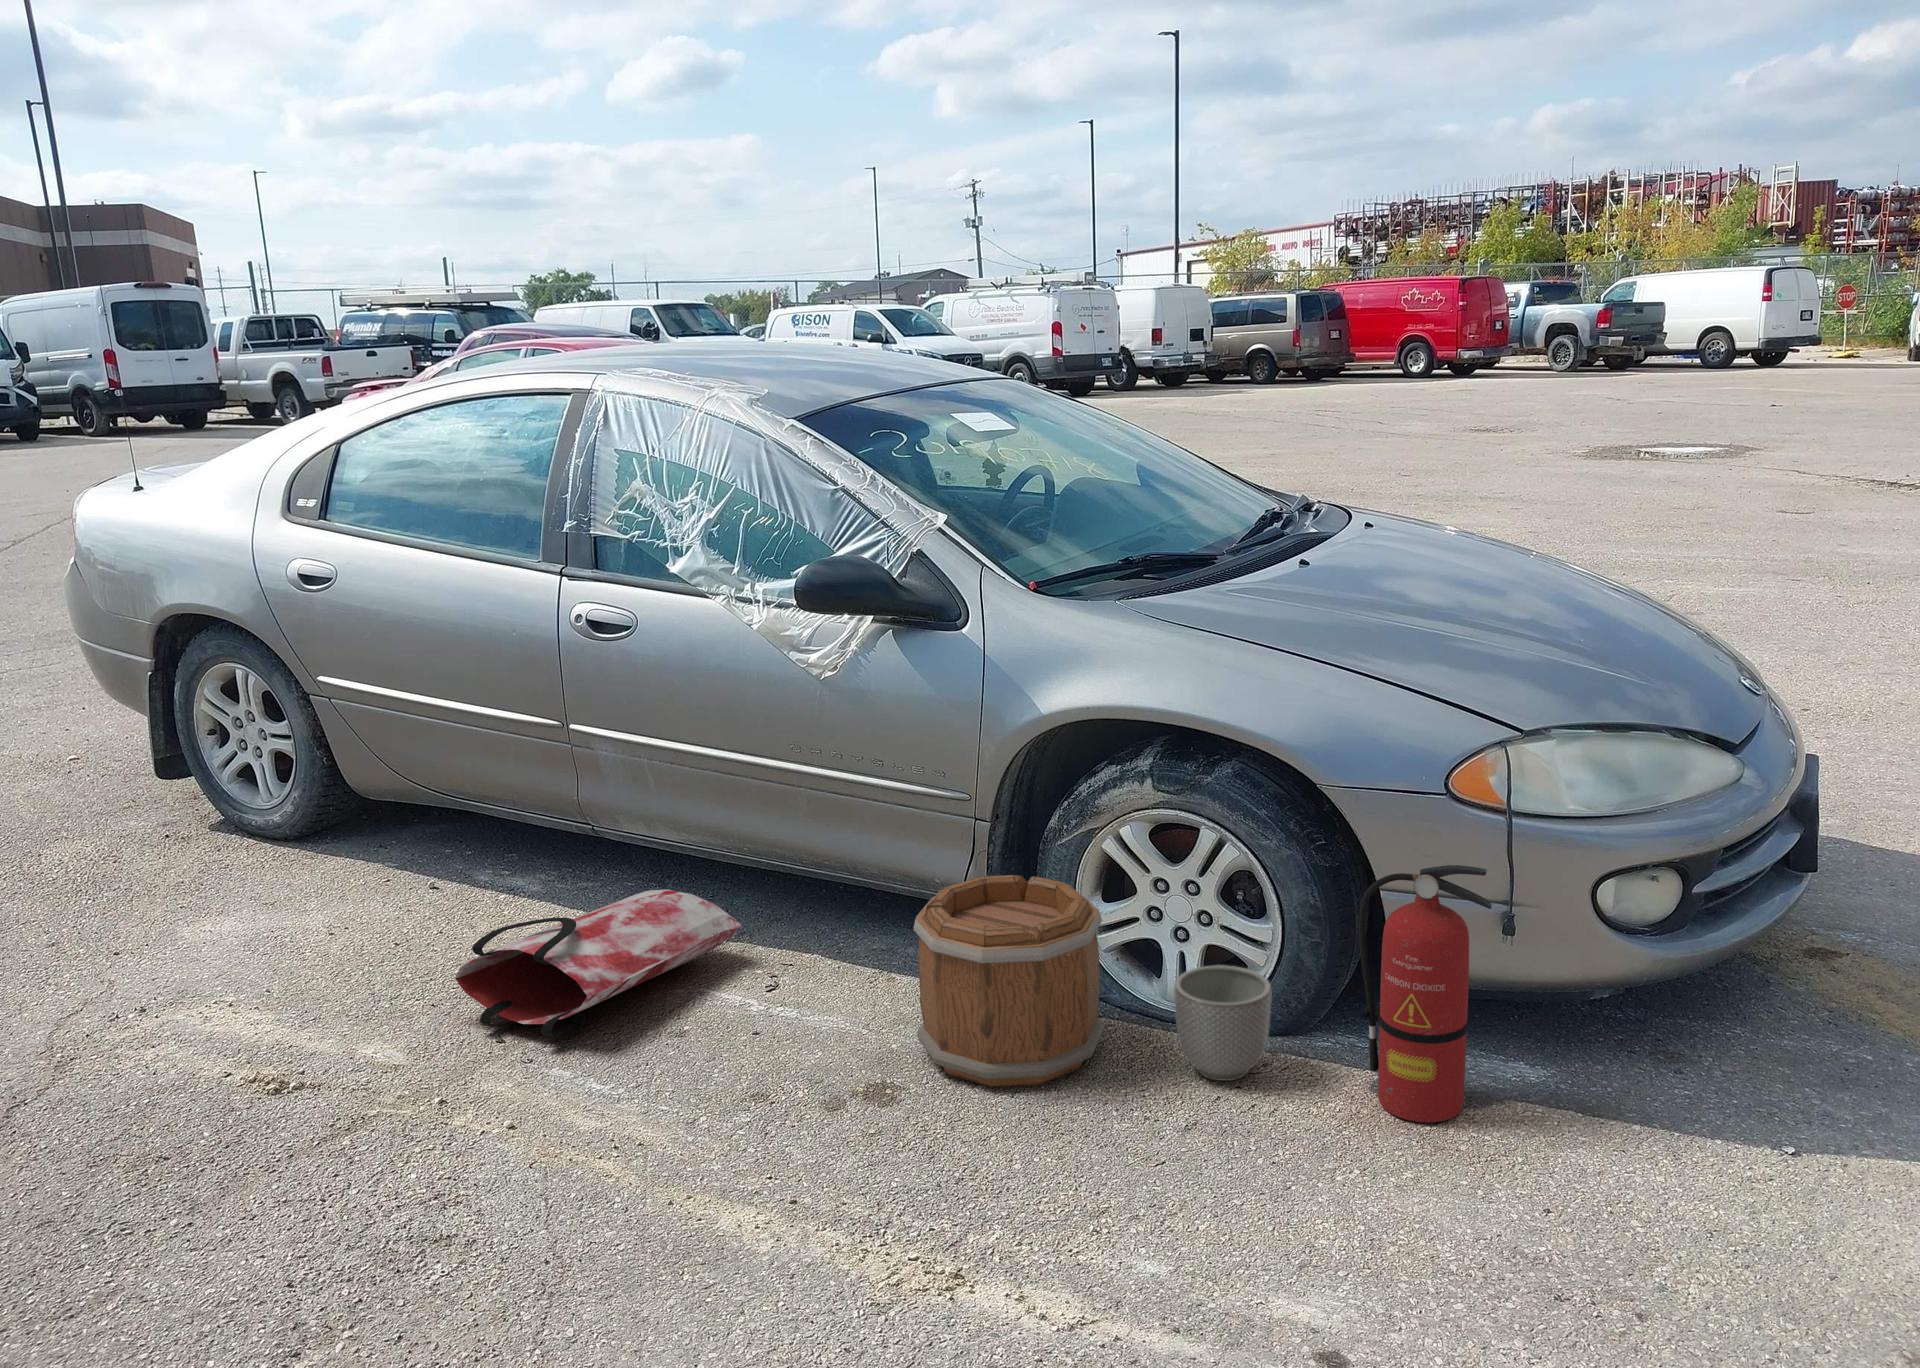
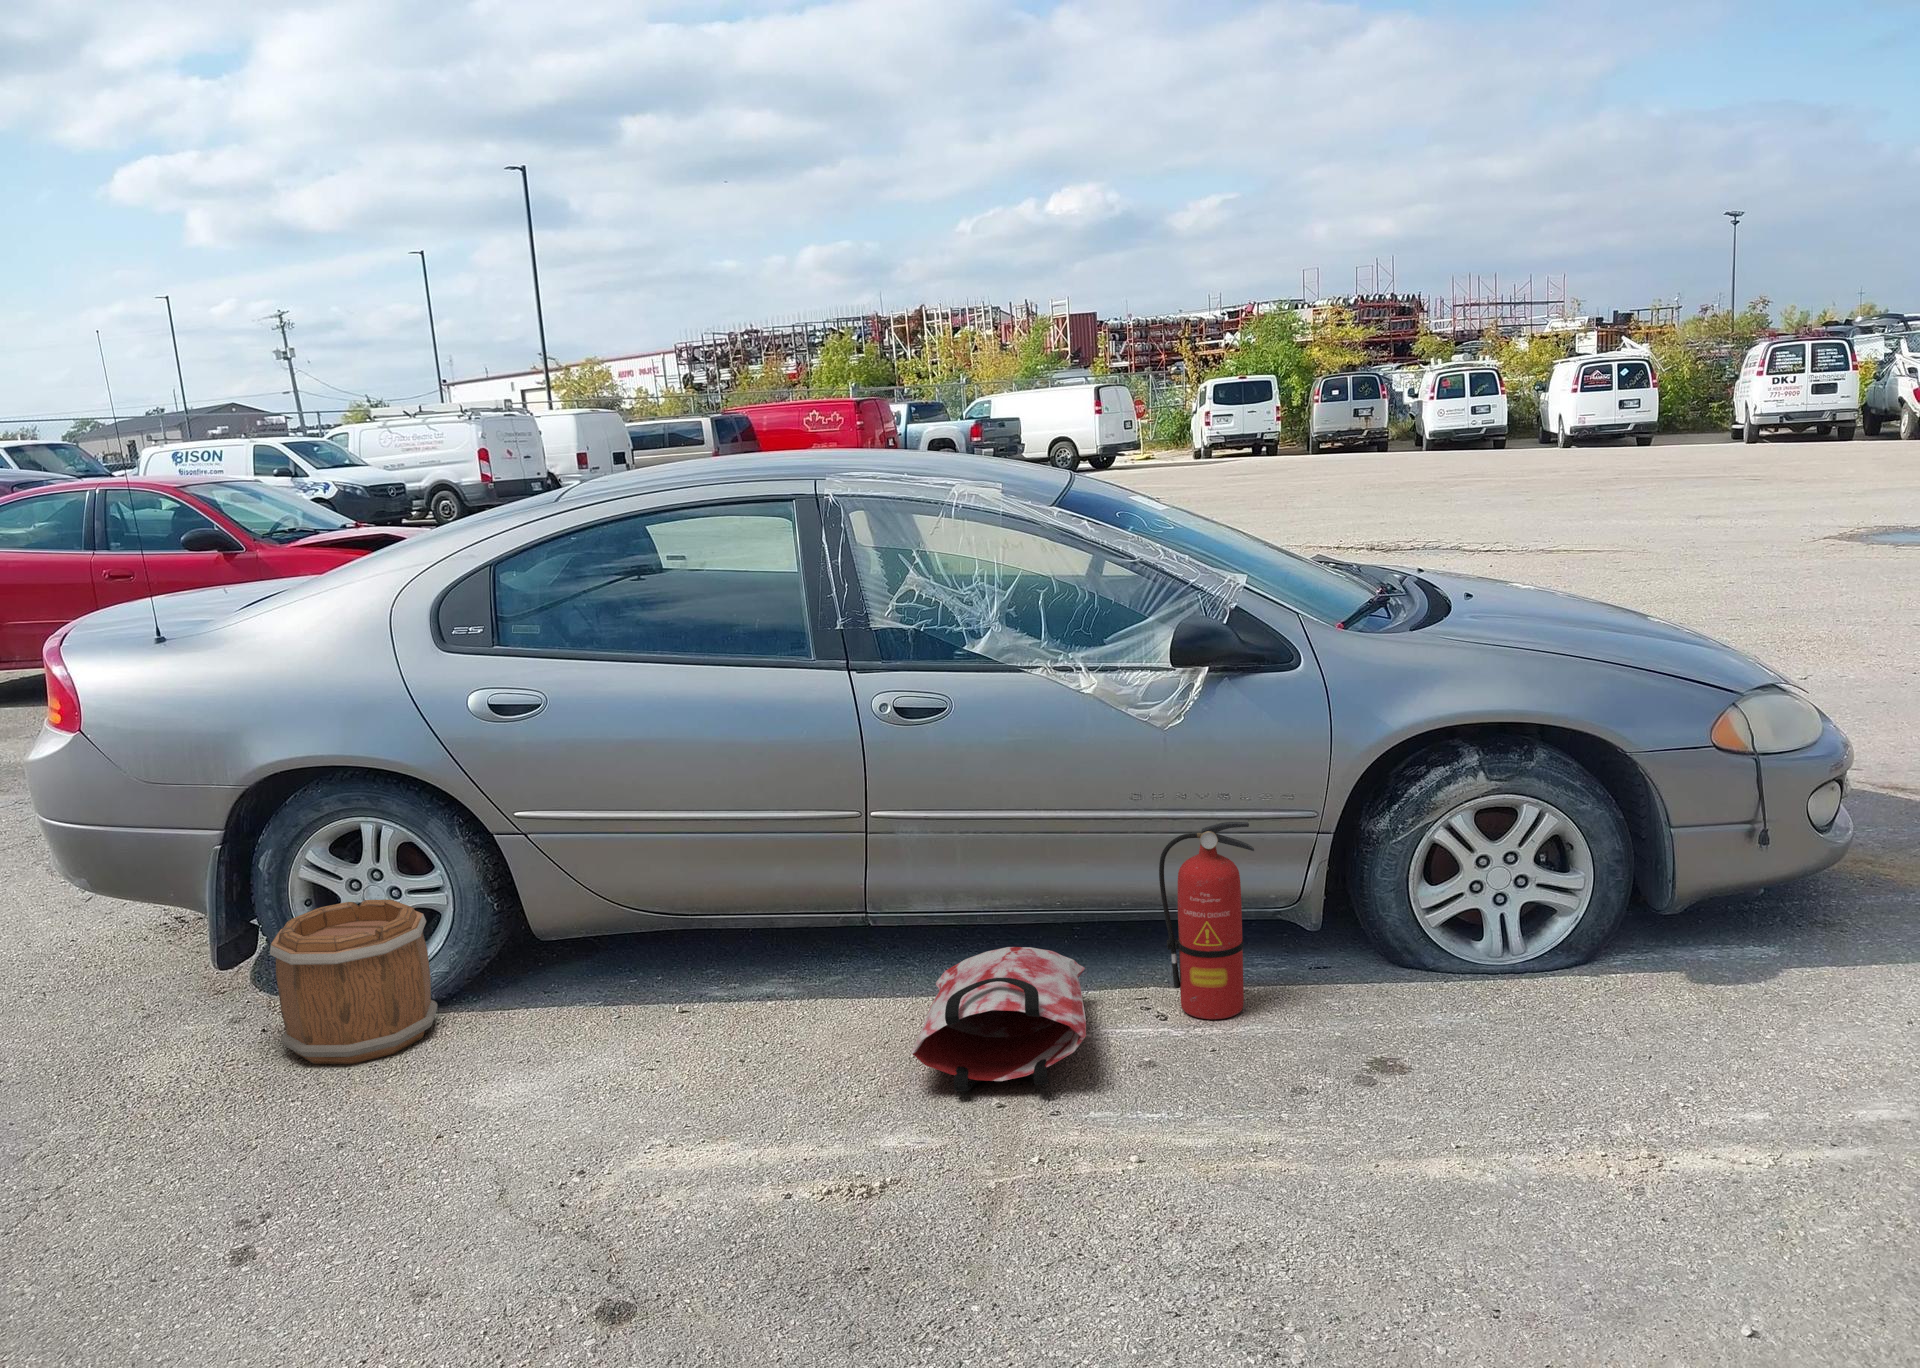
fire extinguisher: present [1359,865,1492,1123] -> present [1159,822,1254,1019]
bucket: present [914,875,1105,1087] -> present [270,900,438,1064]
planter: present [1174,965,1272,1081] -> none [1534,914,1617,1005]

